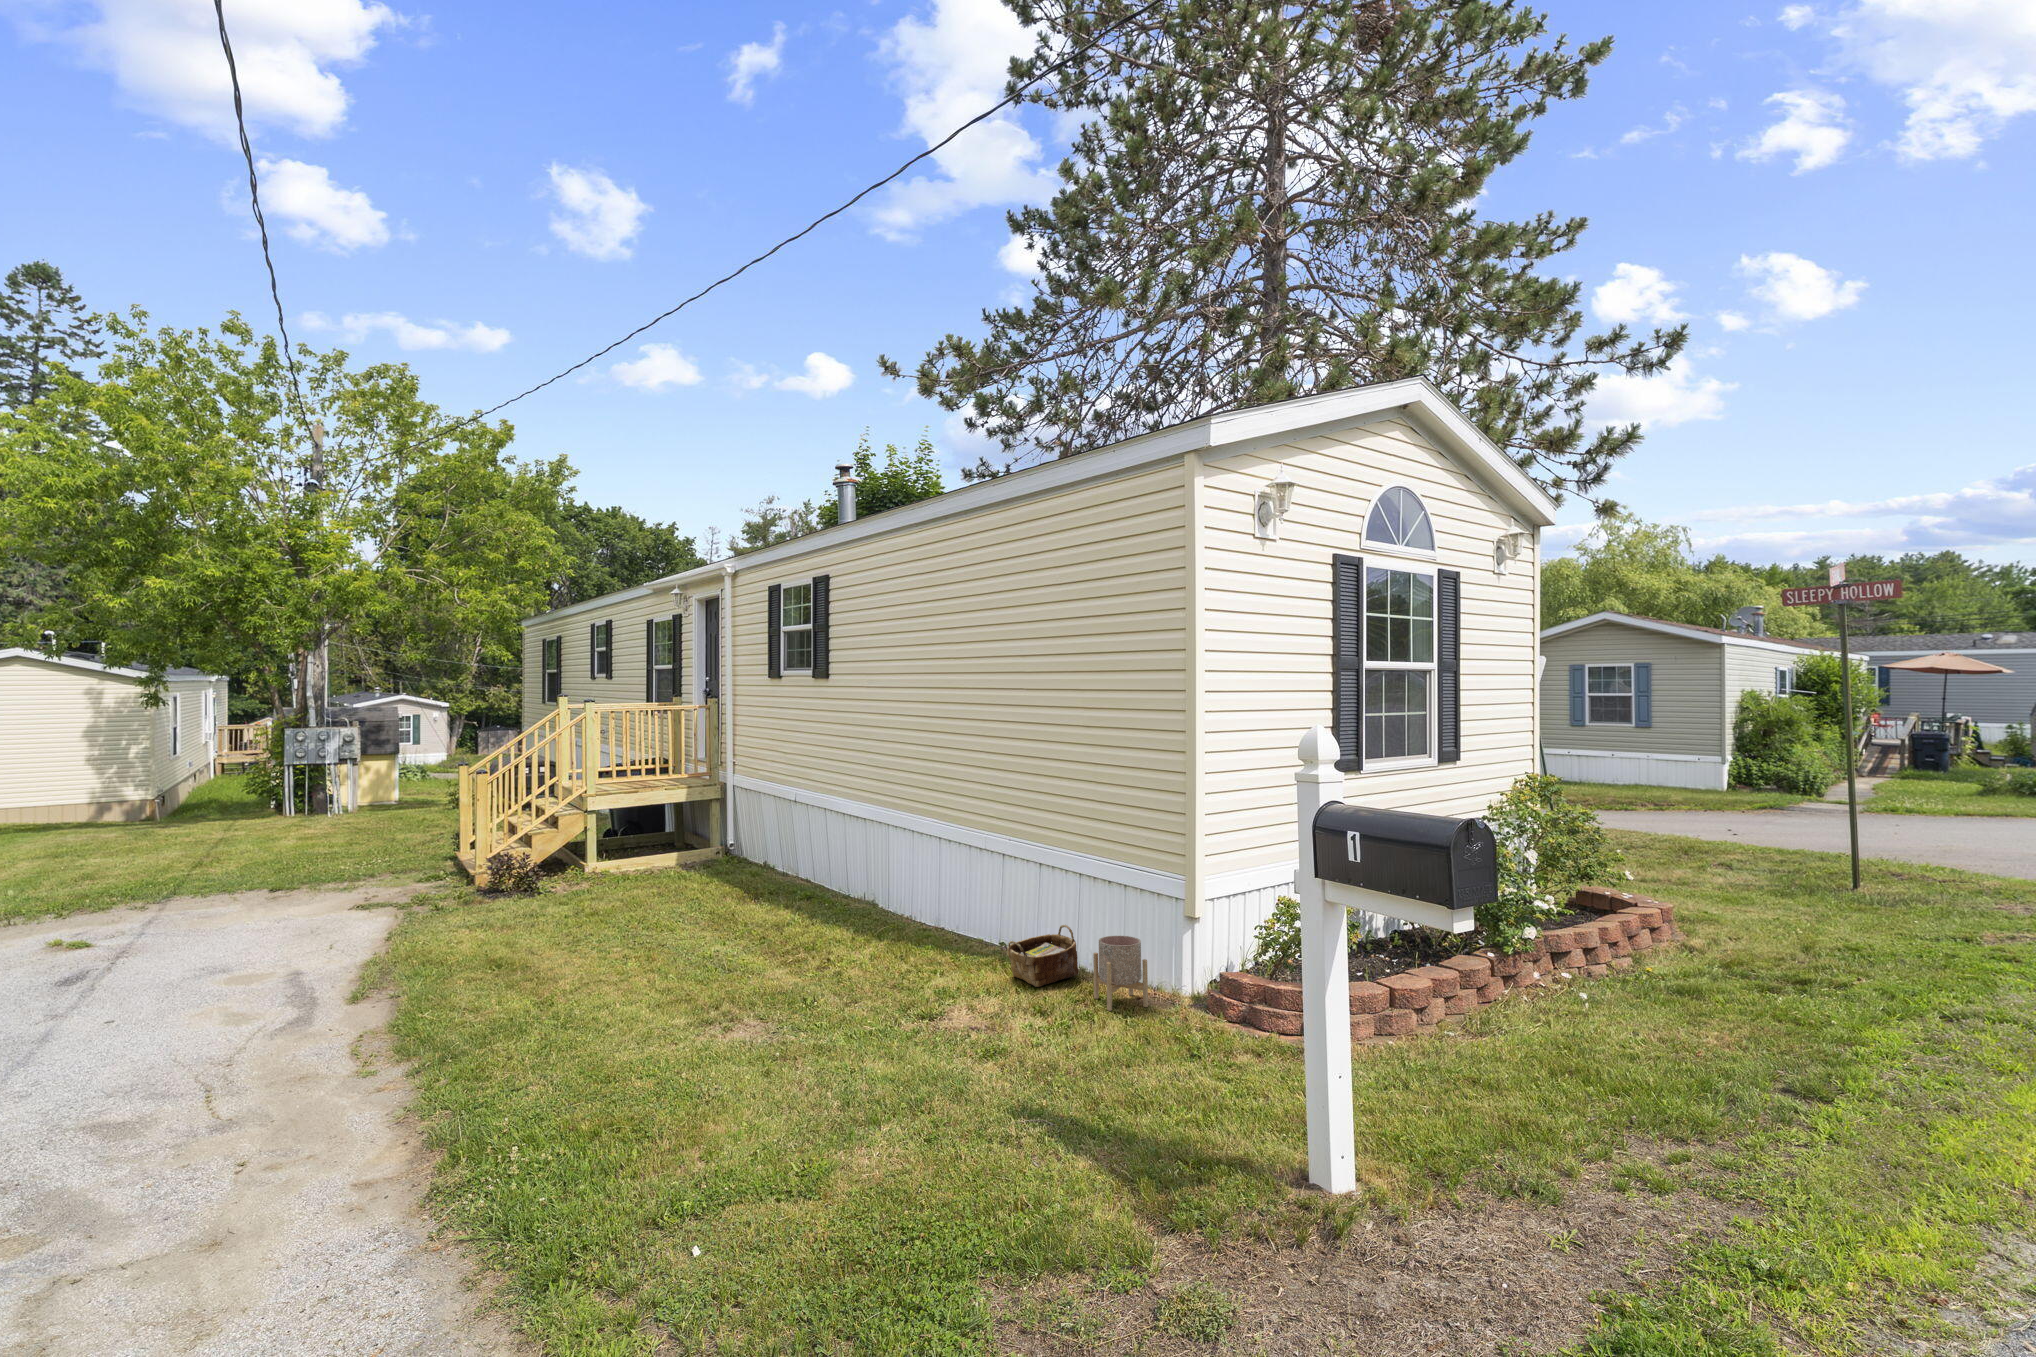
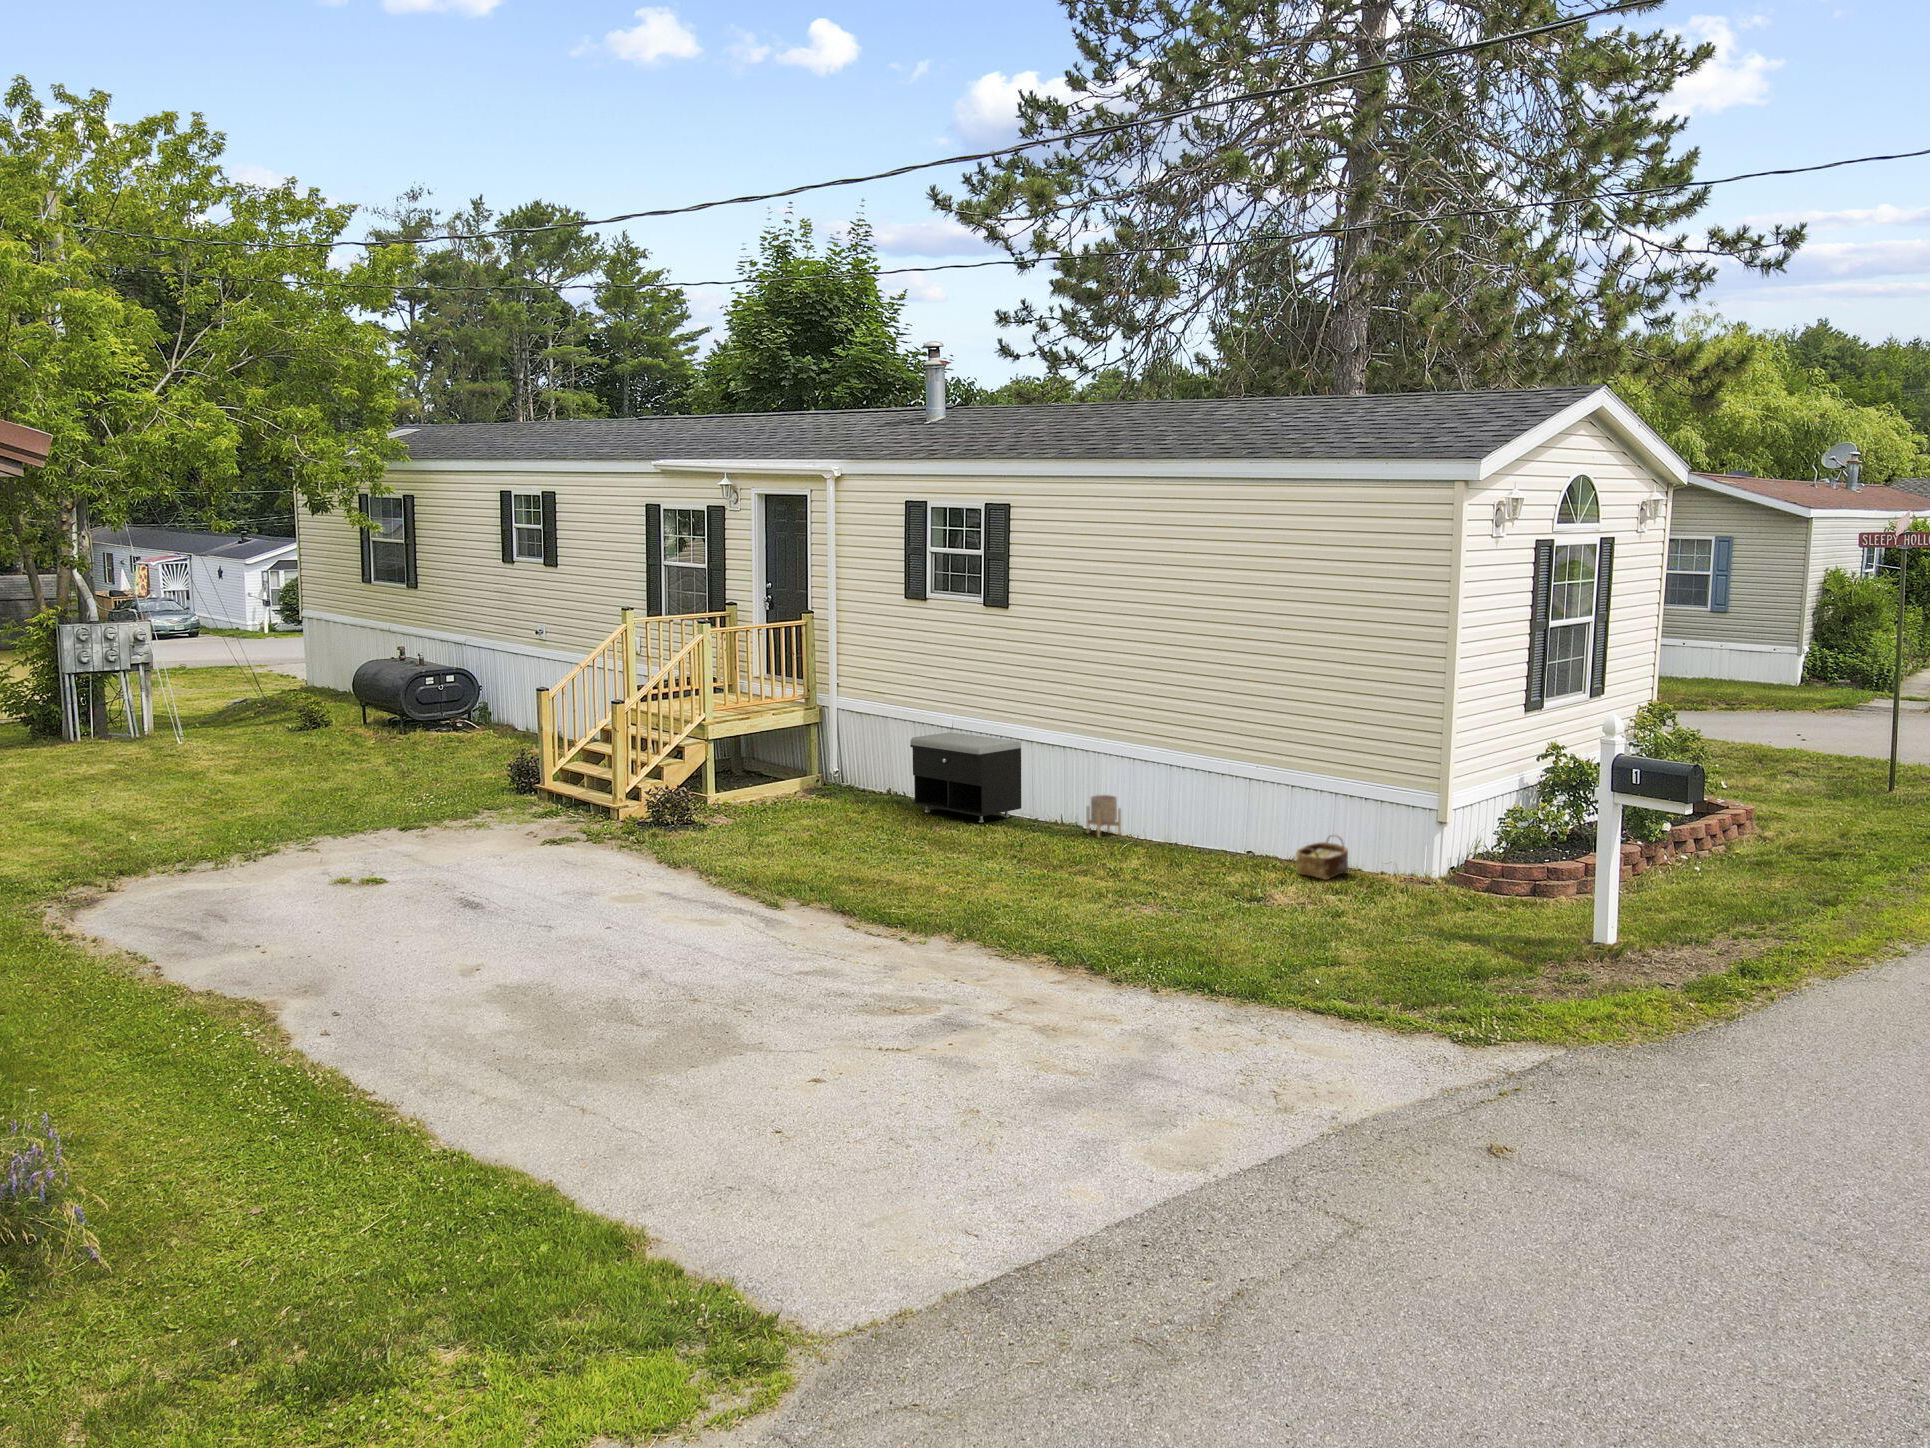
storage bench: none [739,804,831,895] -> present [910,732,1021,823]
planter: present [1093,936,1148,1011] -> present [1086,795,1121,837]

